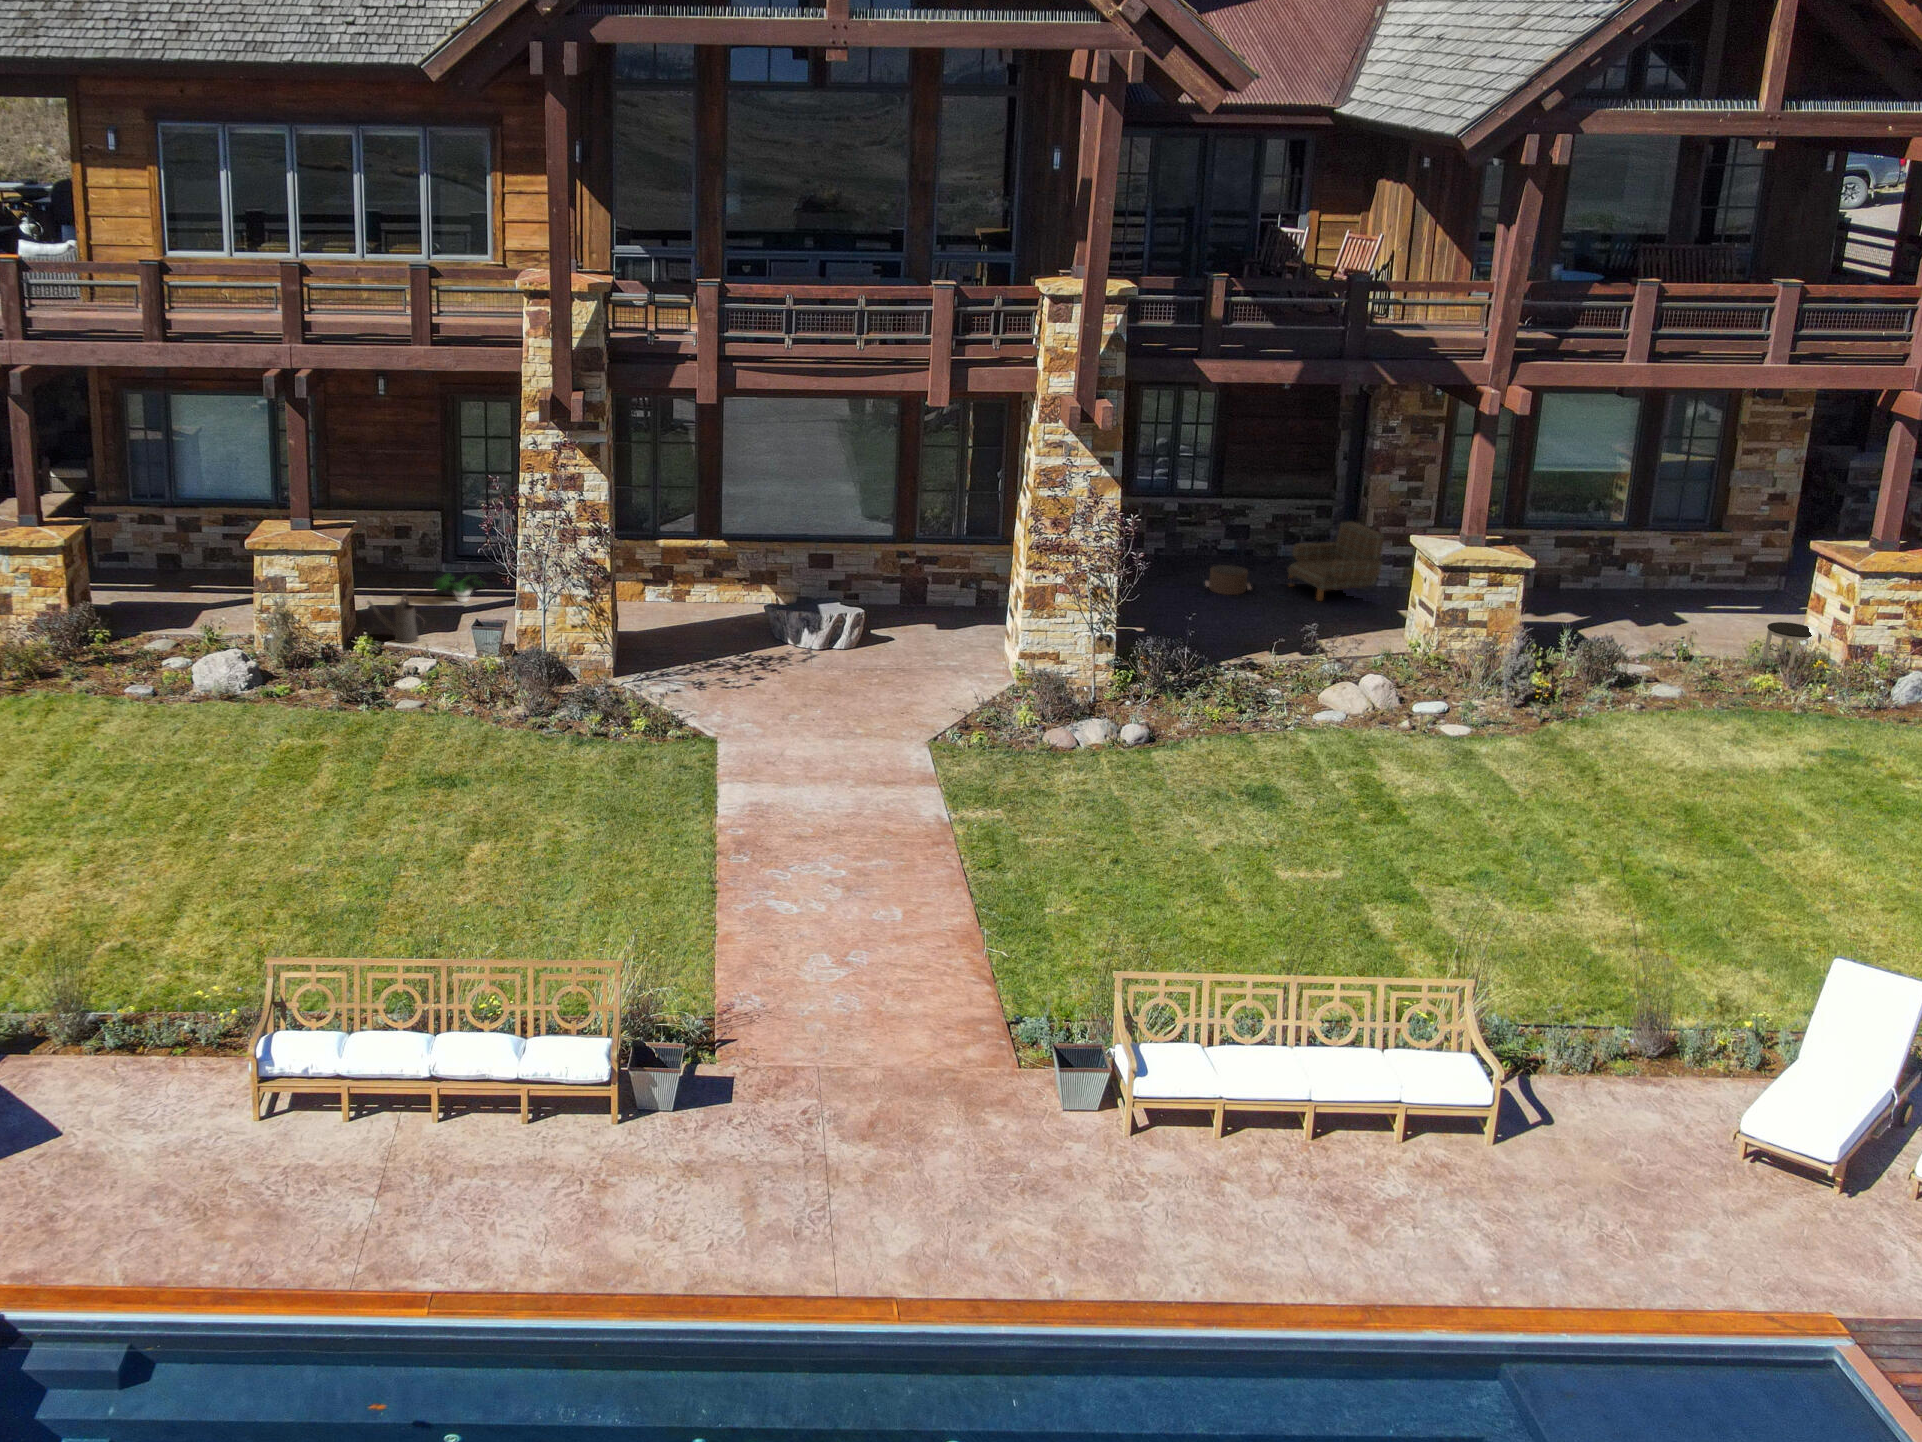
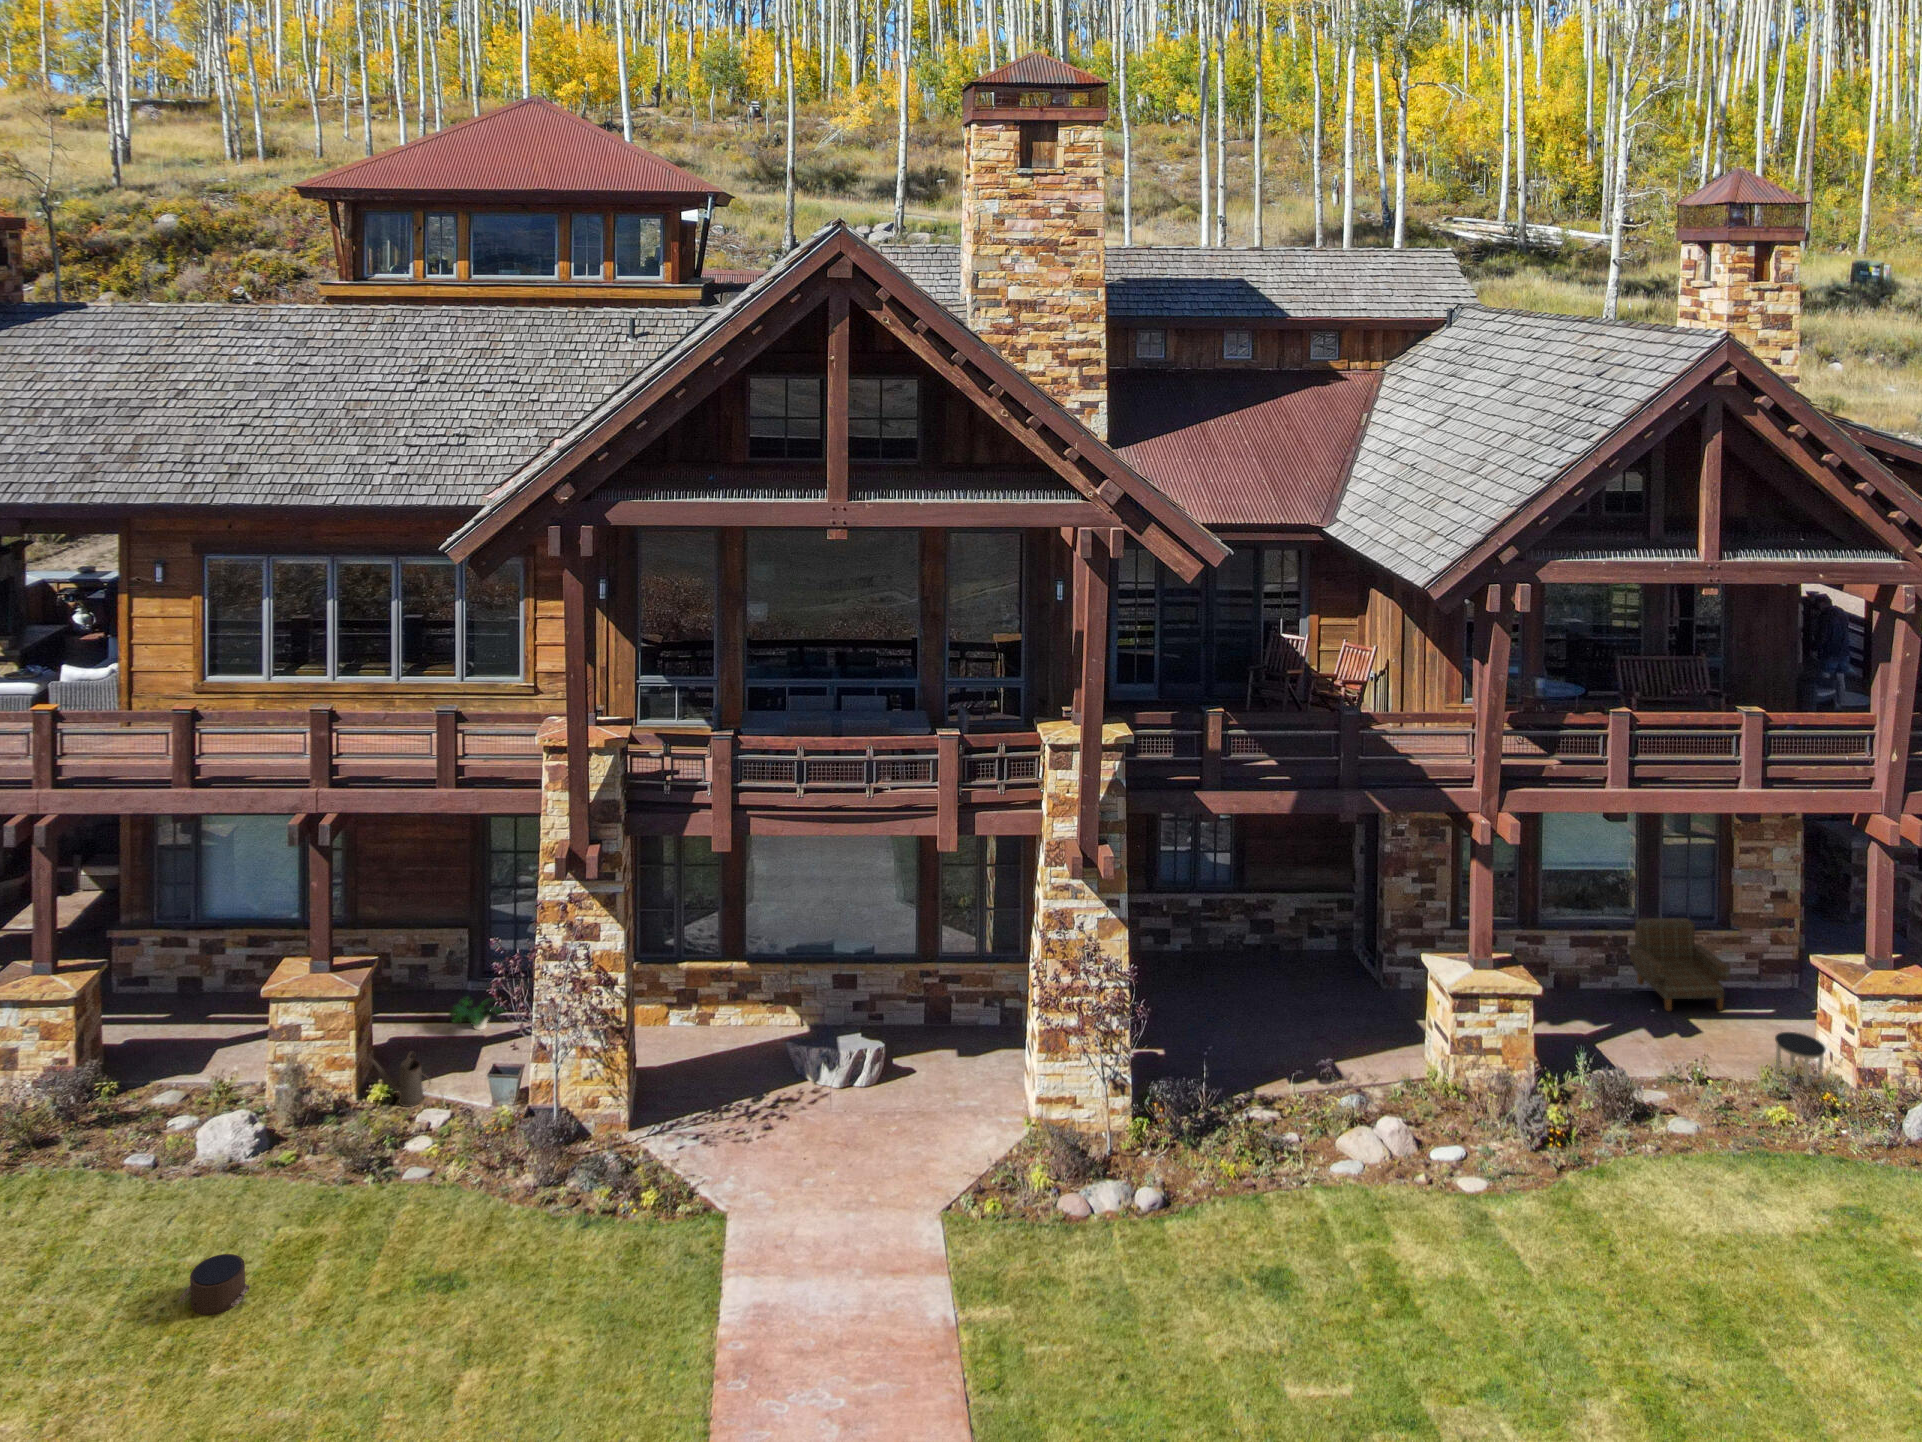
armchair: present [1288,522,1384,601] -> present [1628,918,1730,1011]
pouf: present [1205,565,1251,595] -> present [179,1254,250,1315]

